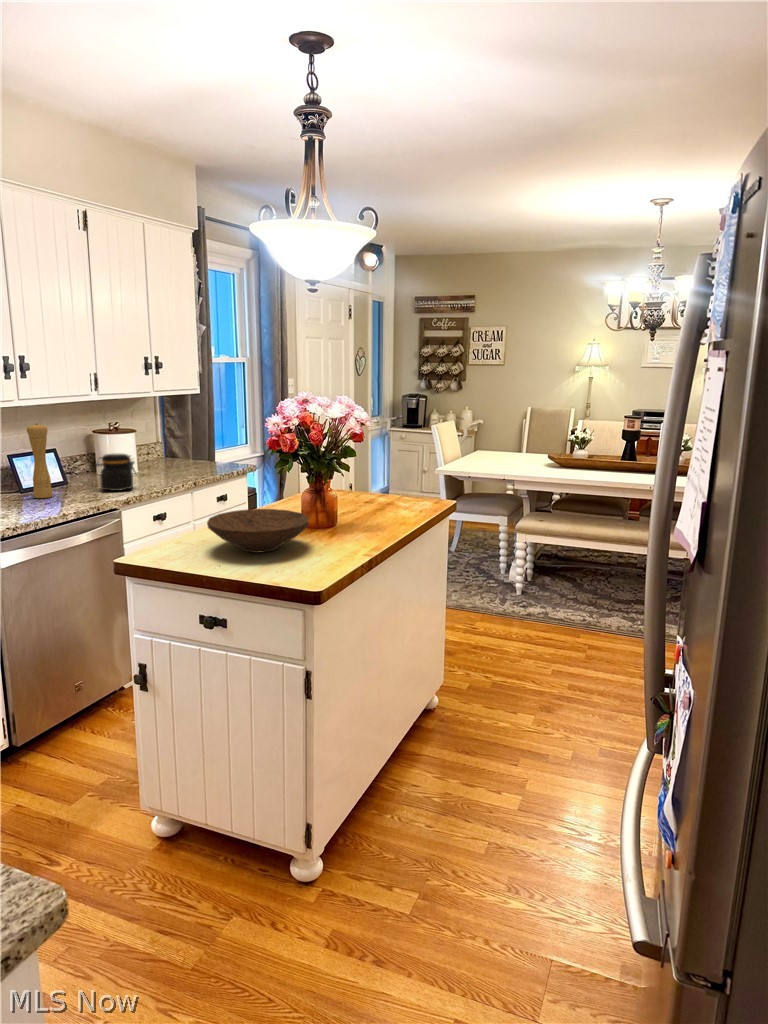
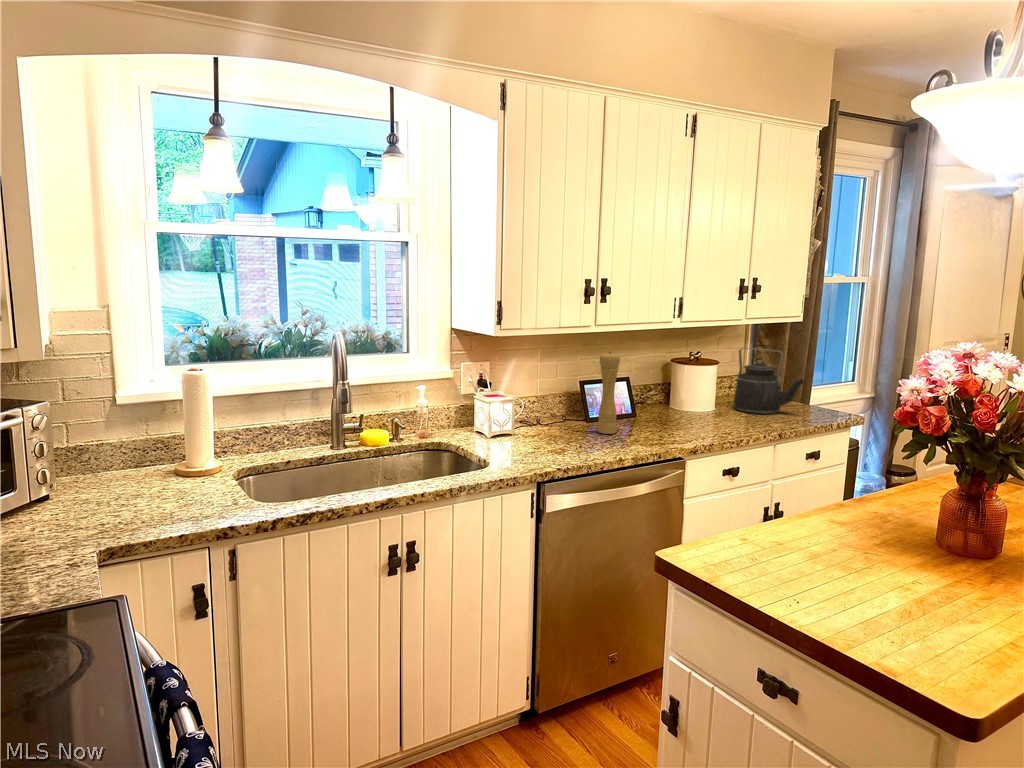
kettle: none [151,417,207,470] -> present [734,348,804,414]
jar: present [96,454,136,491] -> none [665,391,711,435]
wooden bowl: present [207,509,309,553] -> none [787,509,958,589]

